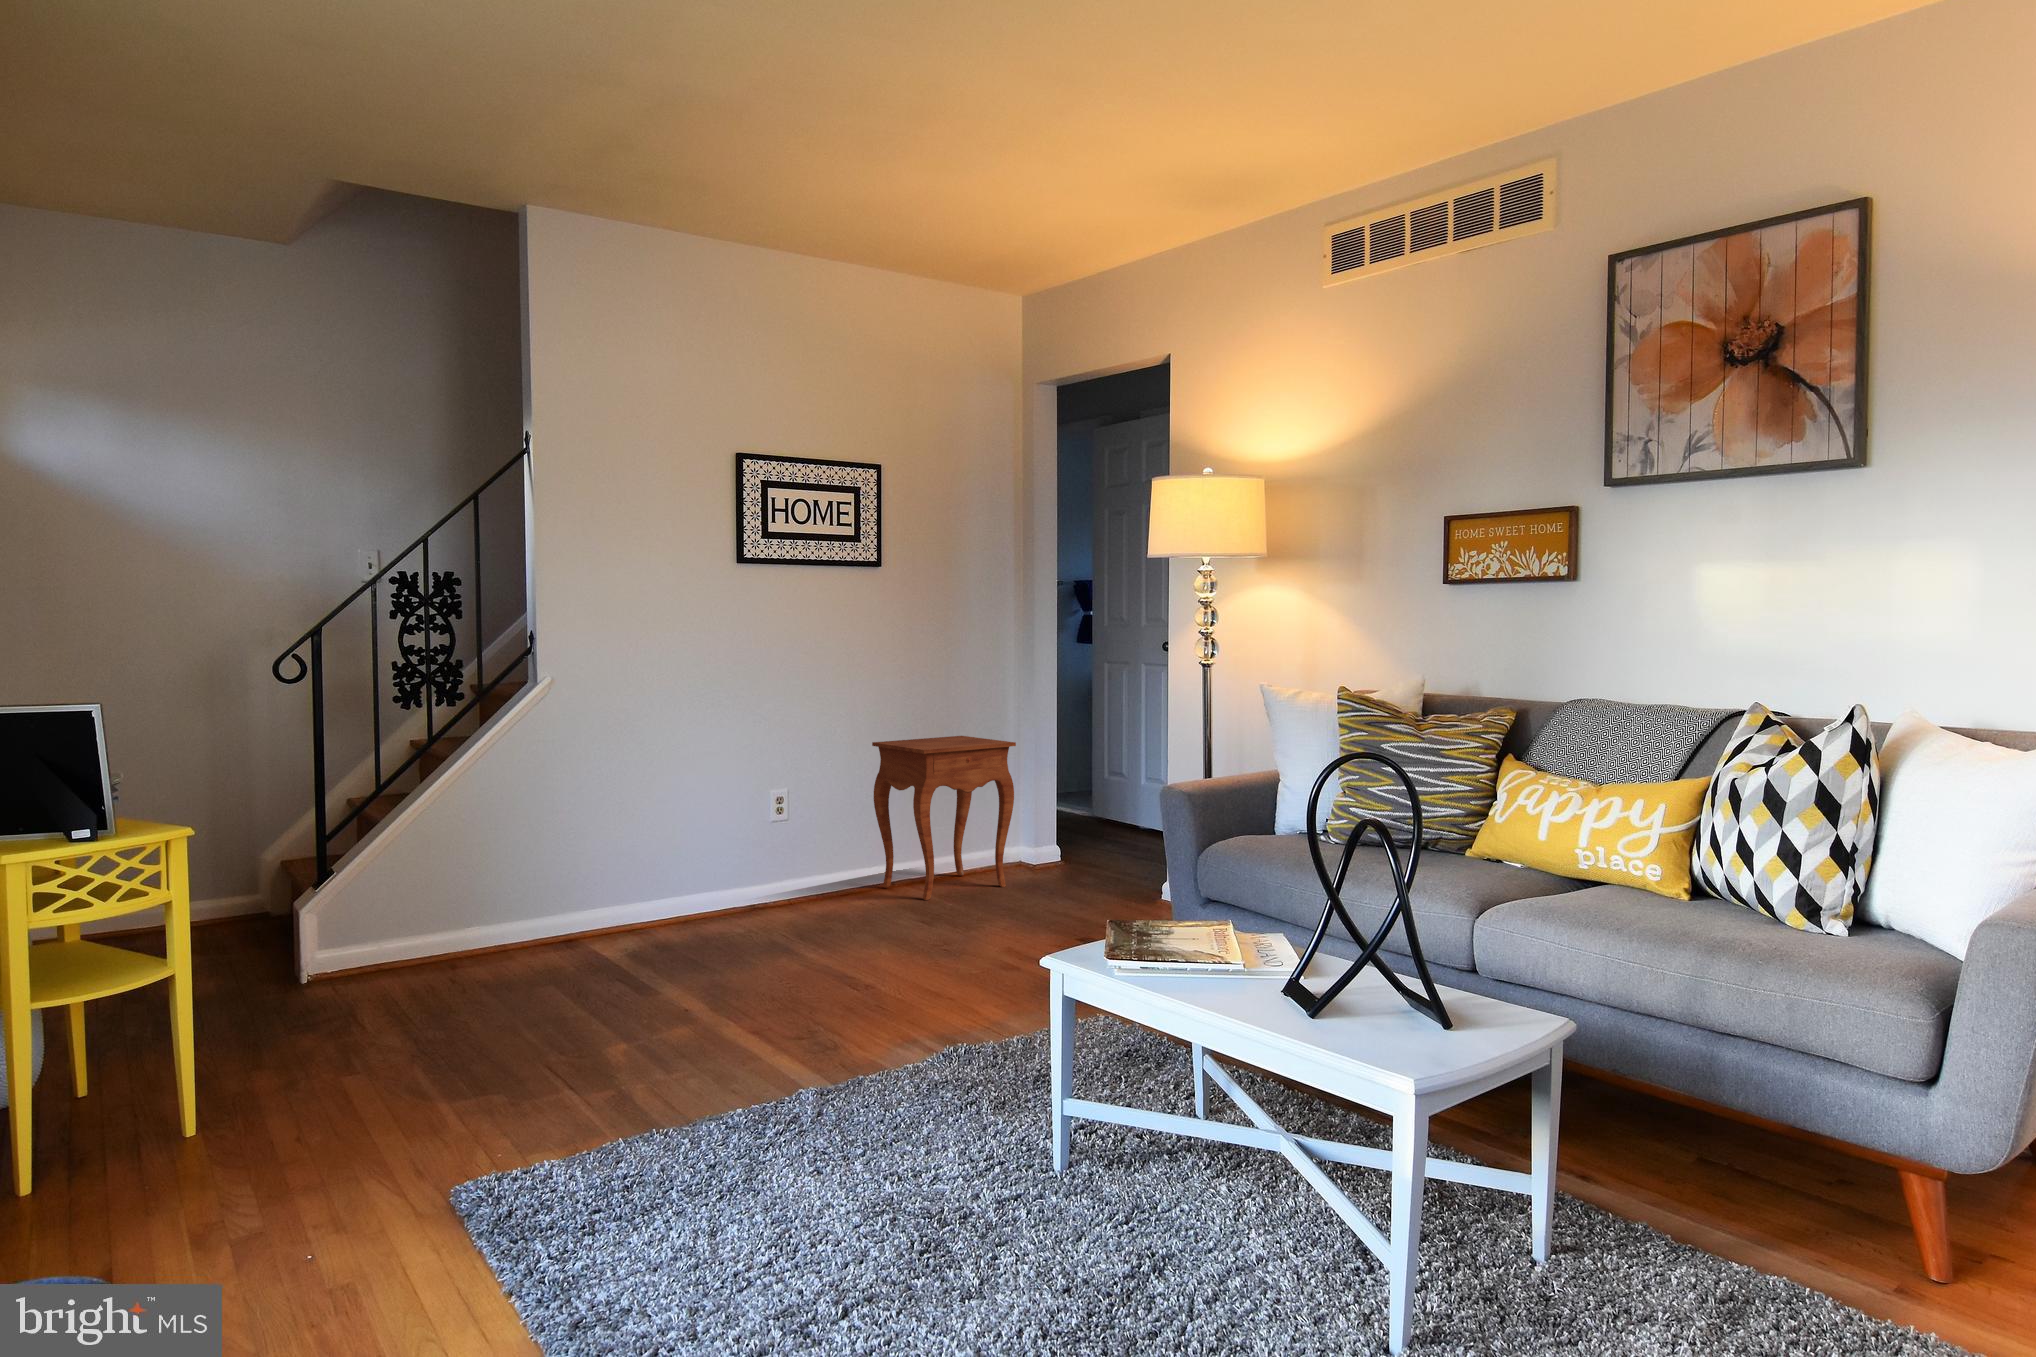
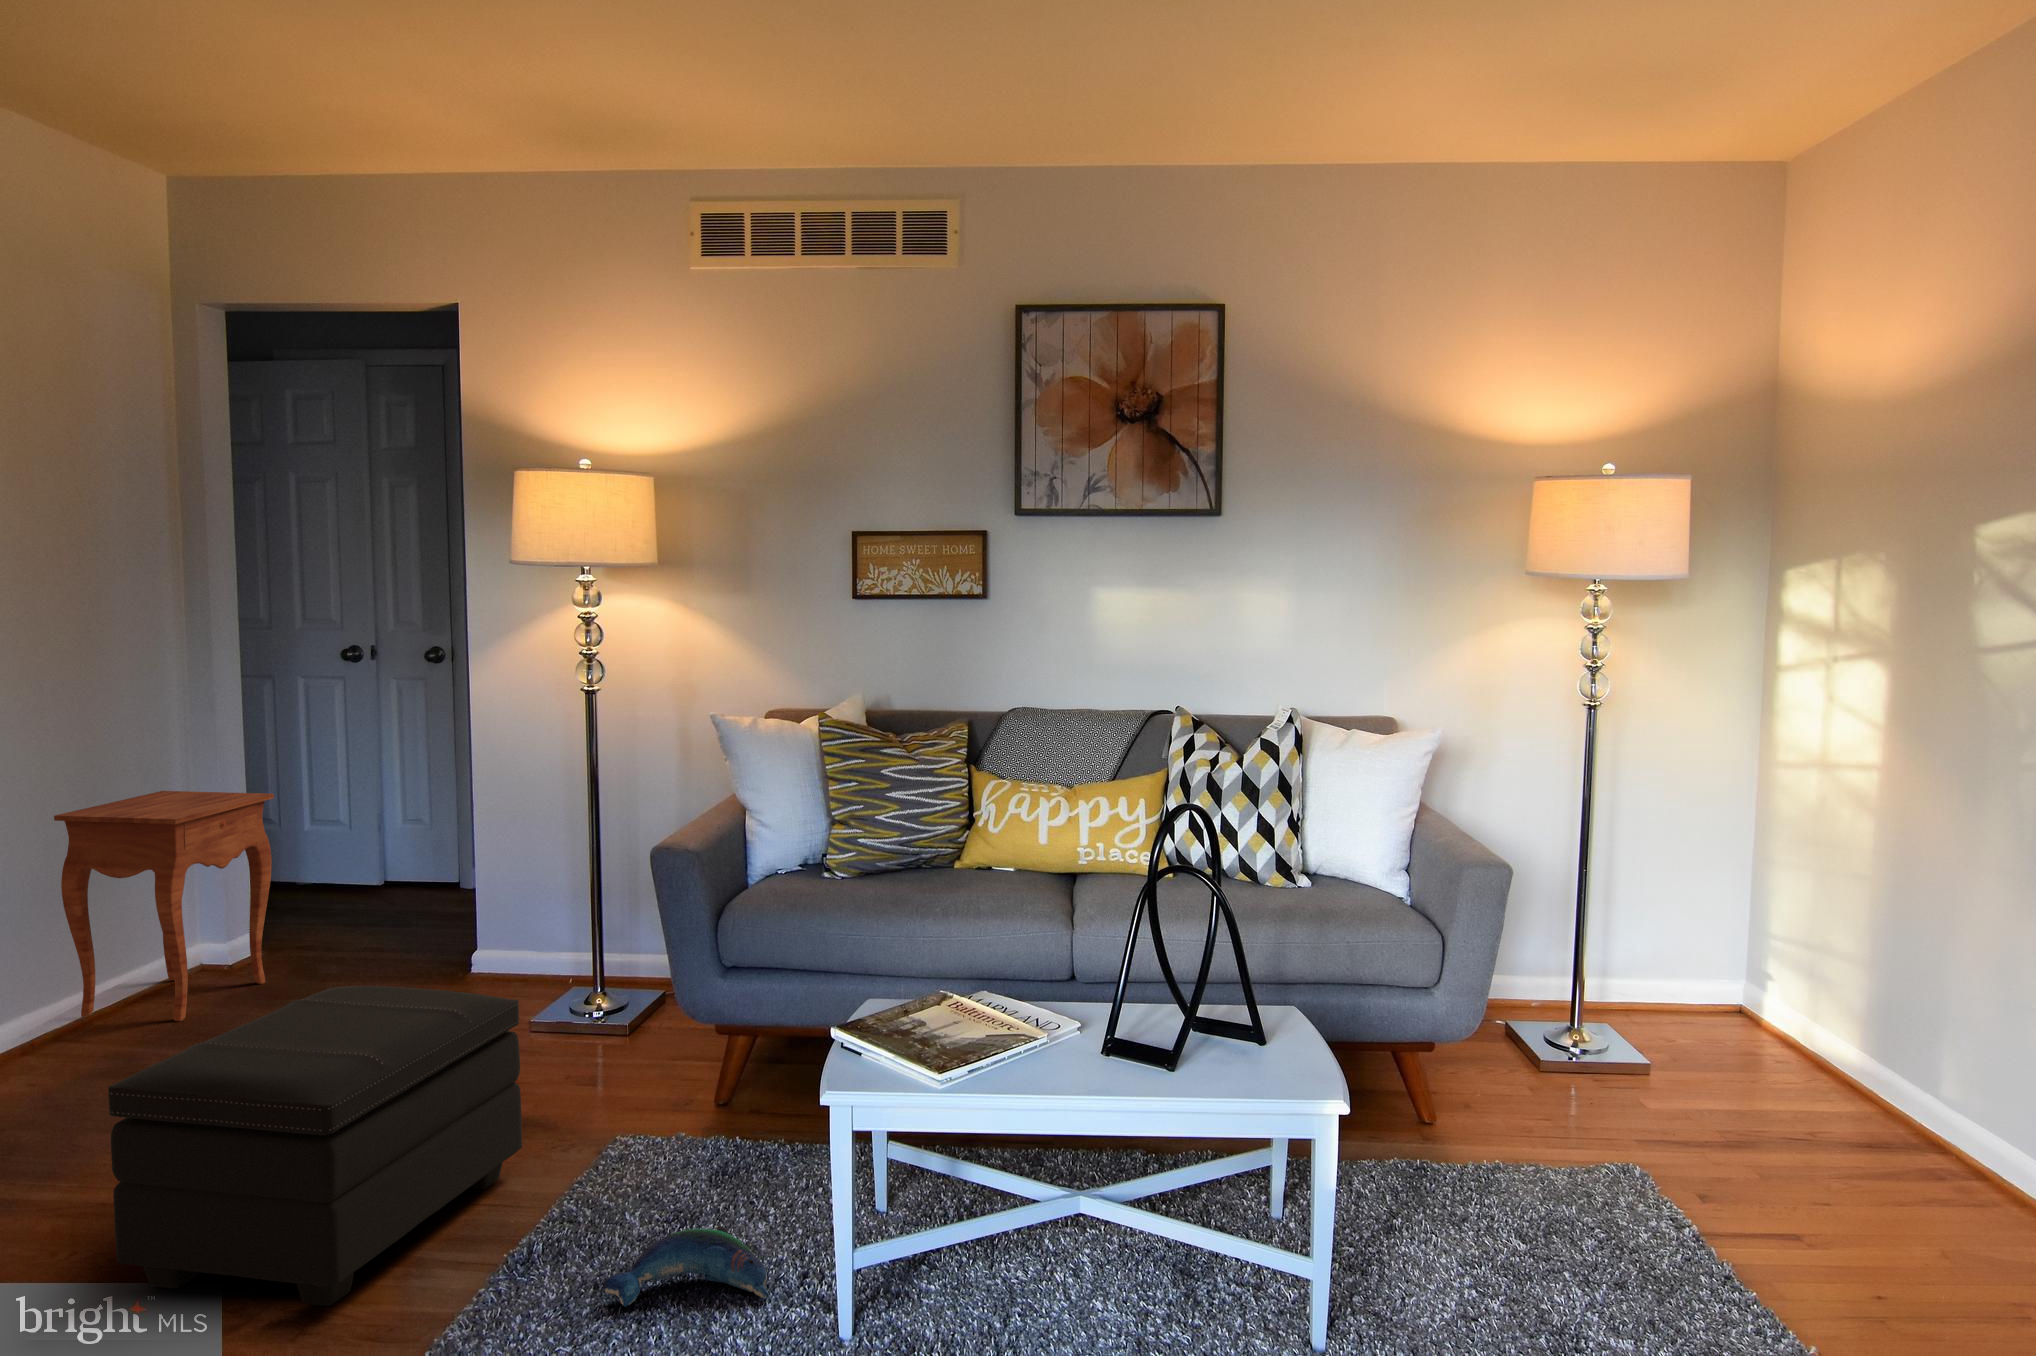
footstool: none [649,867,954,1091] -> present [108,986,522,1306]
plush toy: none [856,1109,970,1190] -> present [603,1226,769,1307]

